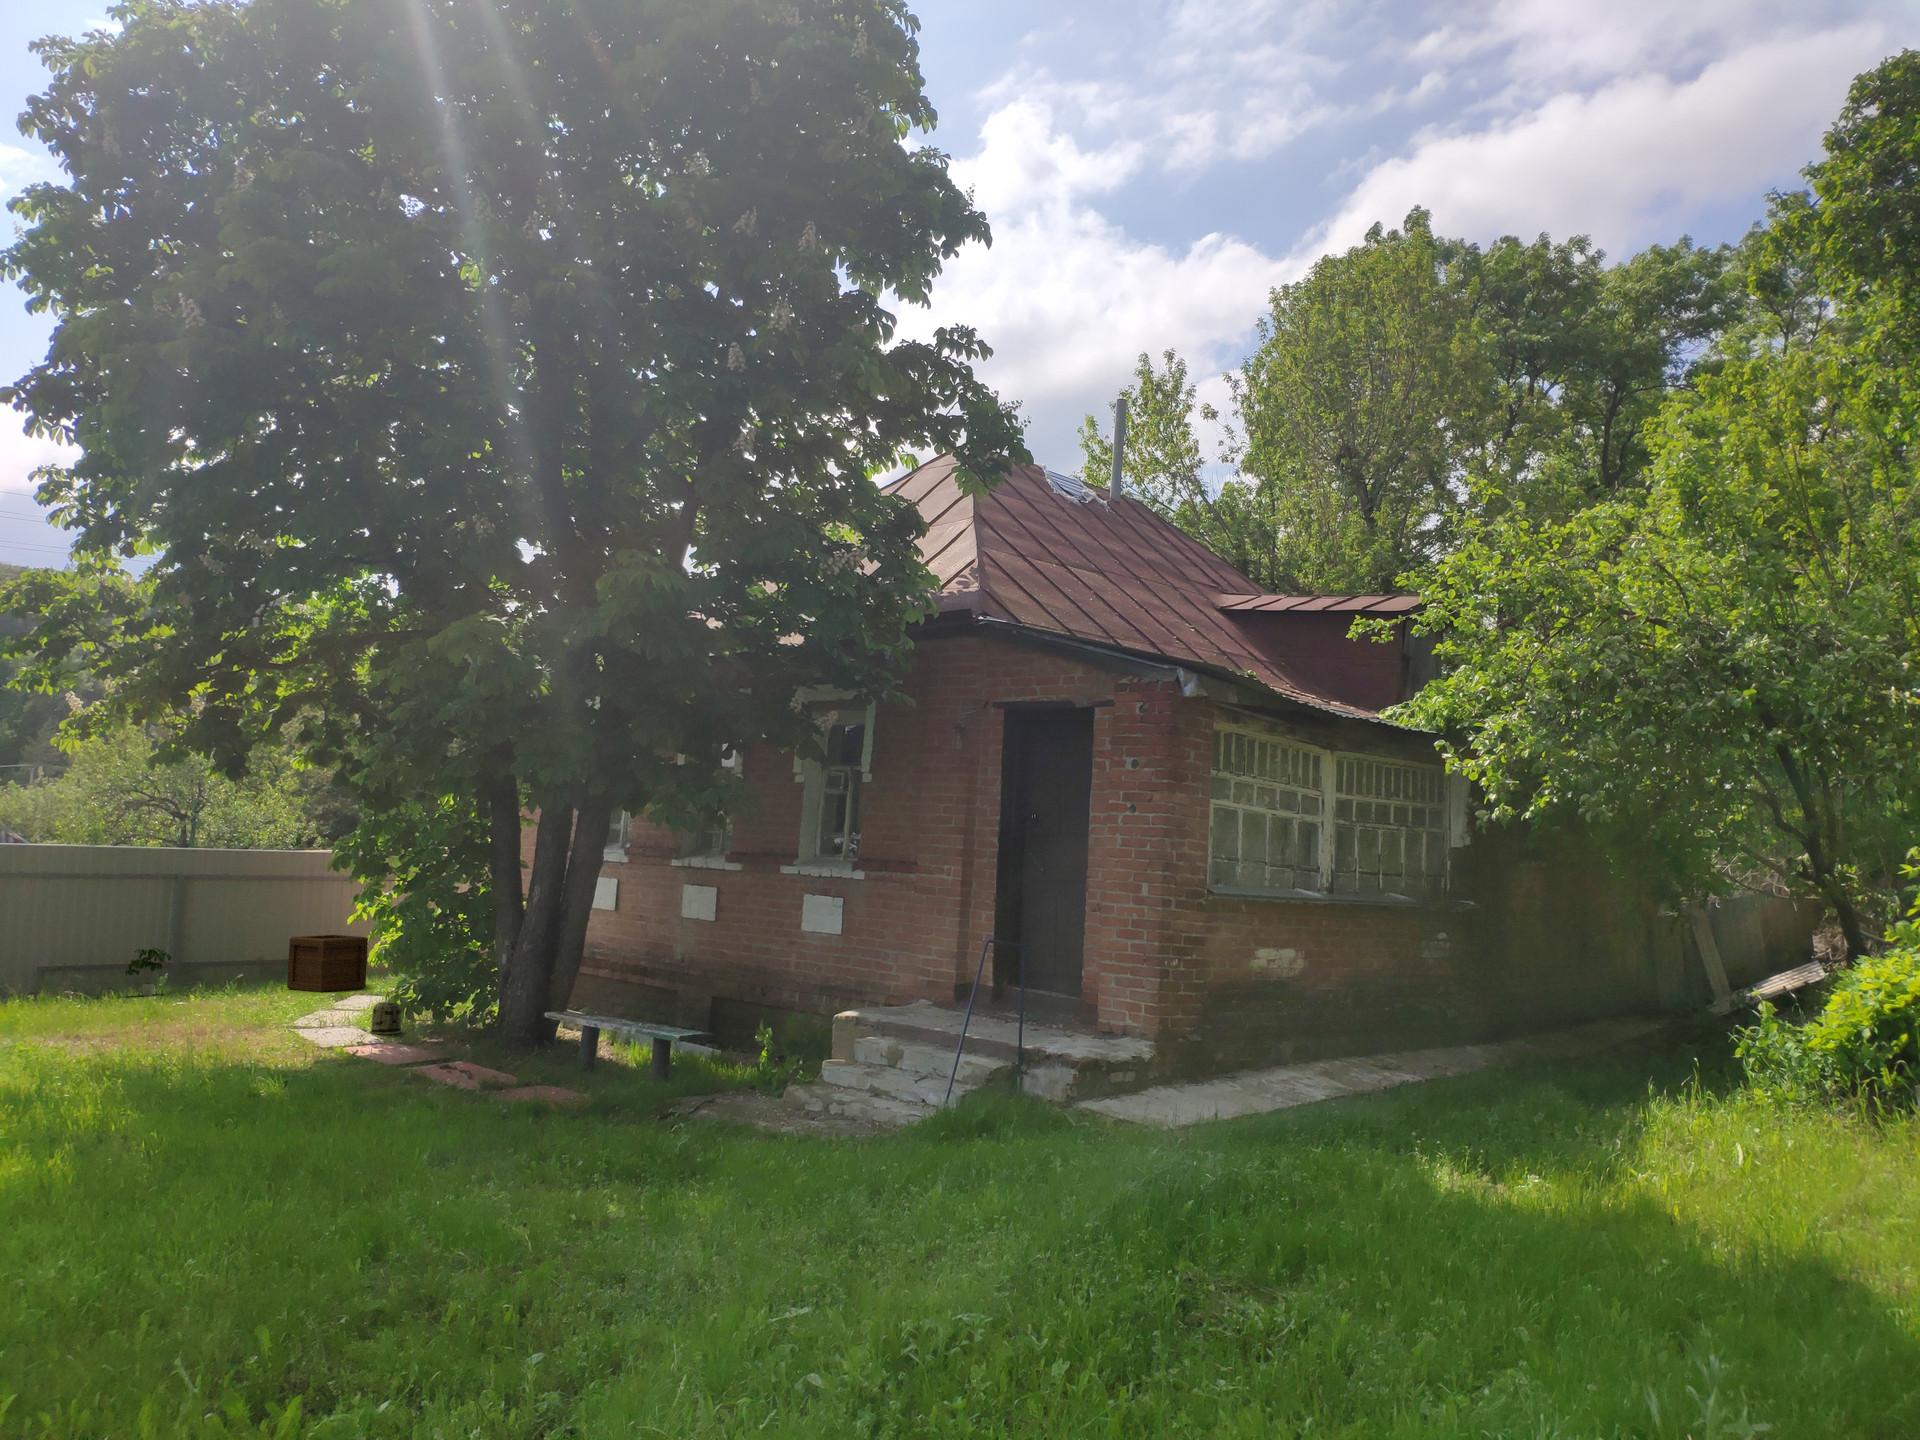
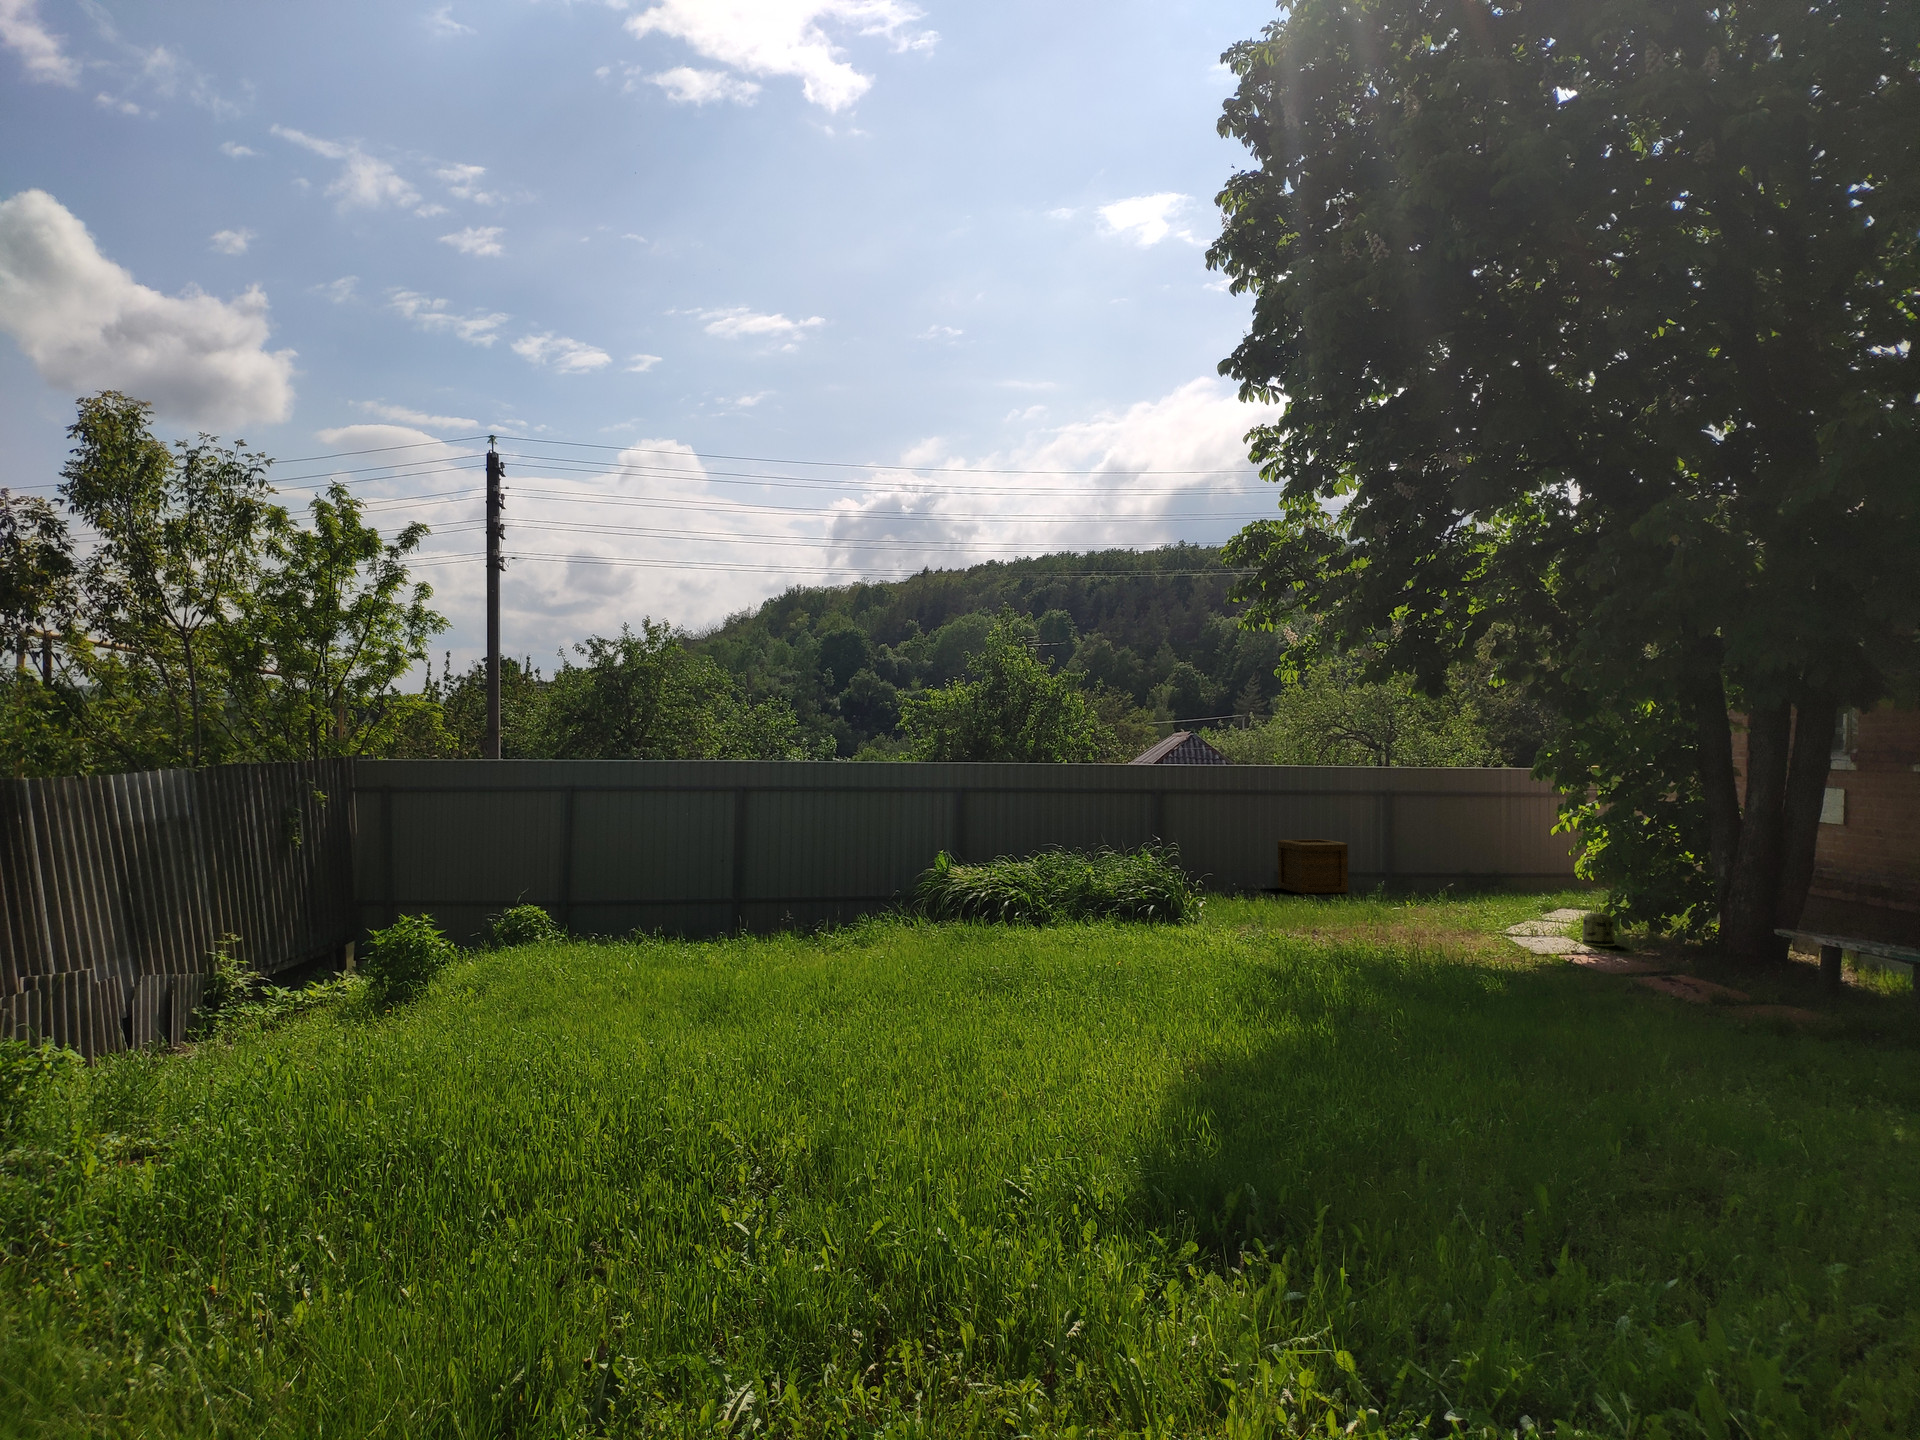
wooden crate: present [287,935,368,992] -> present [1278,839,1348,894]
potted plant: present [125,947,171,996] -> none [1348,848,1383,889]

